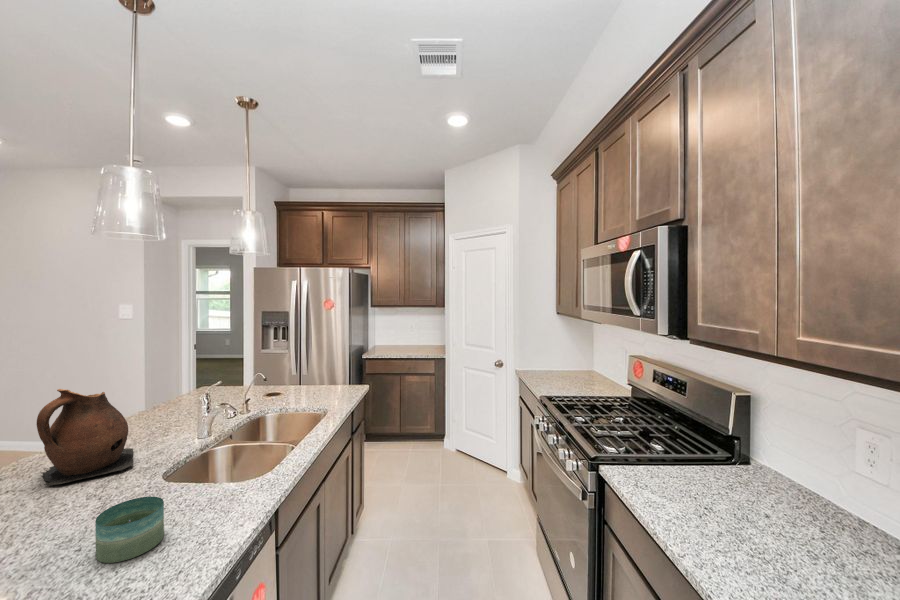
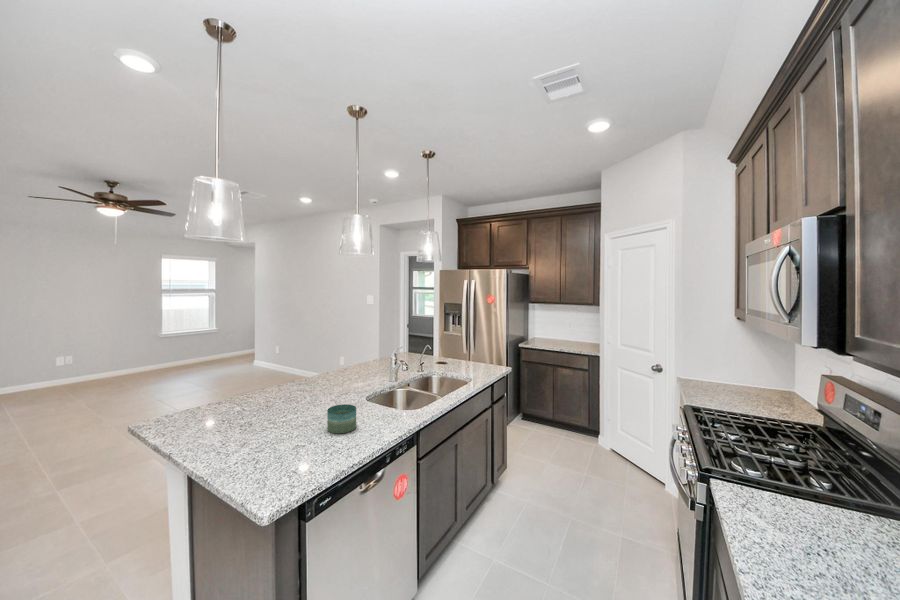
ceramic pitcher: present [37,389,133,485] -> none [314,343,356,394]

